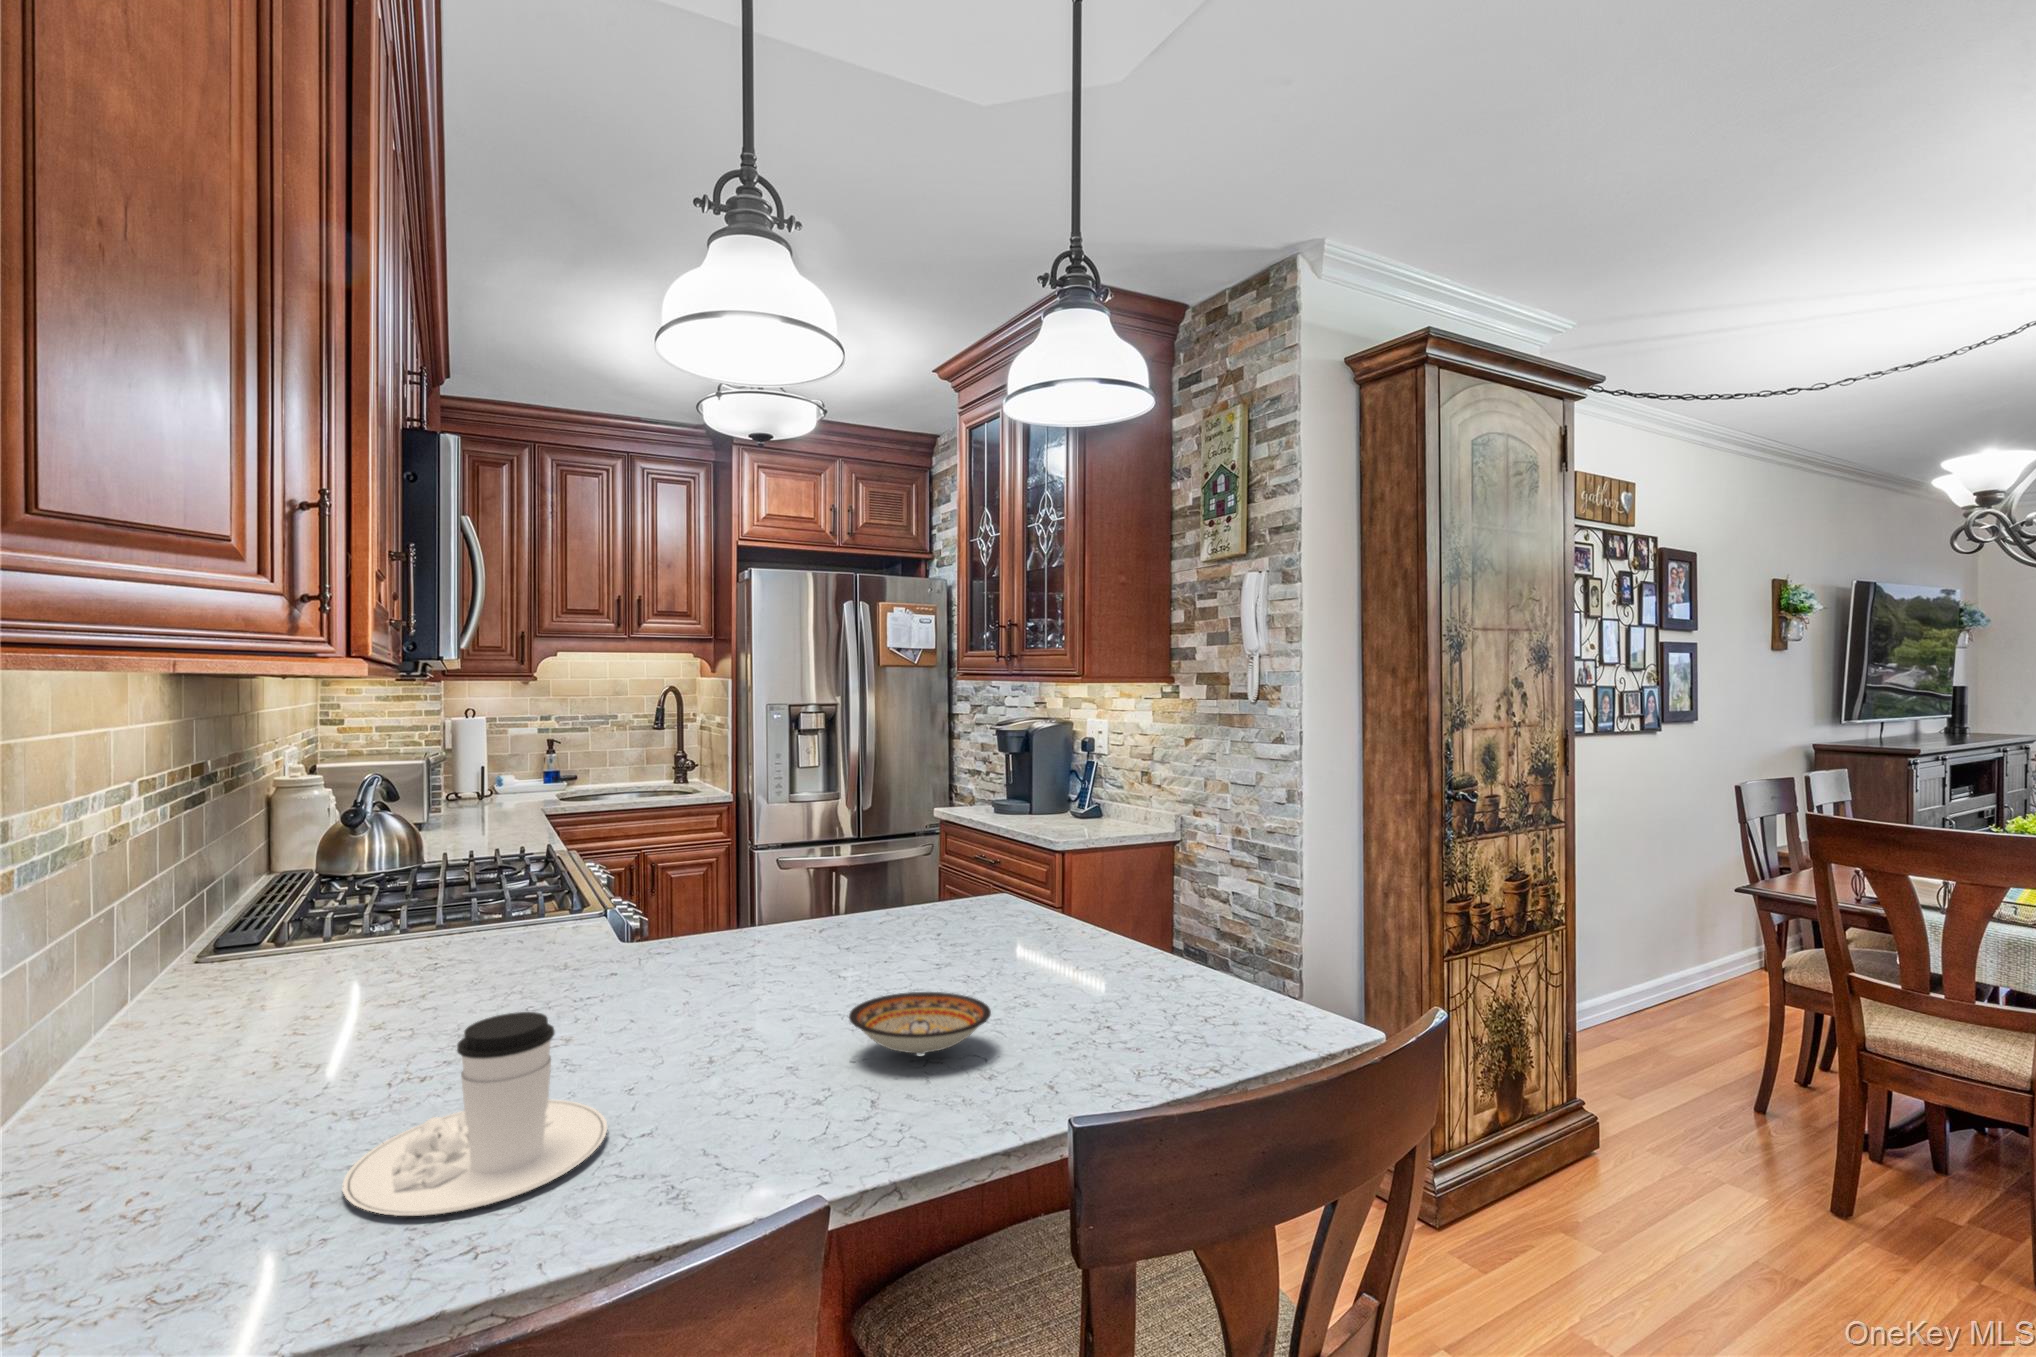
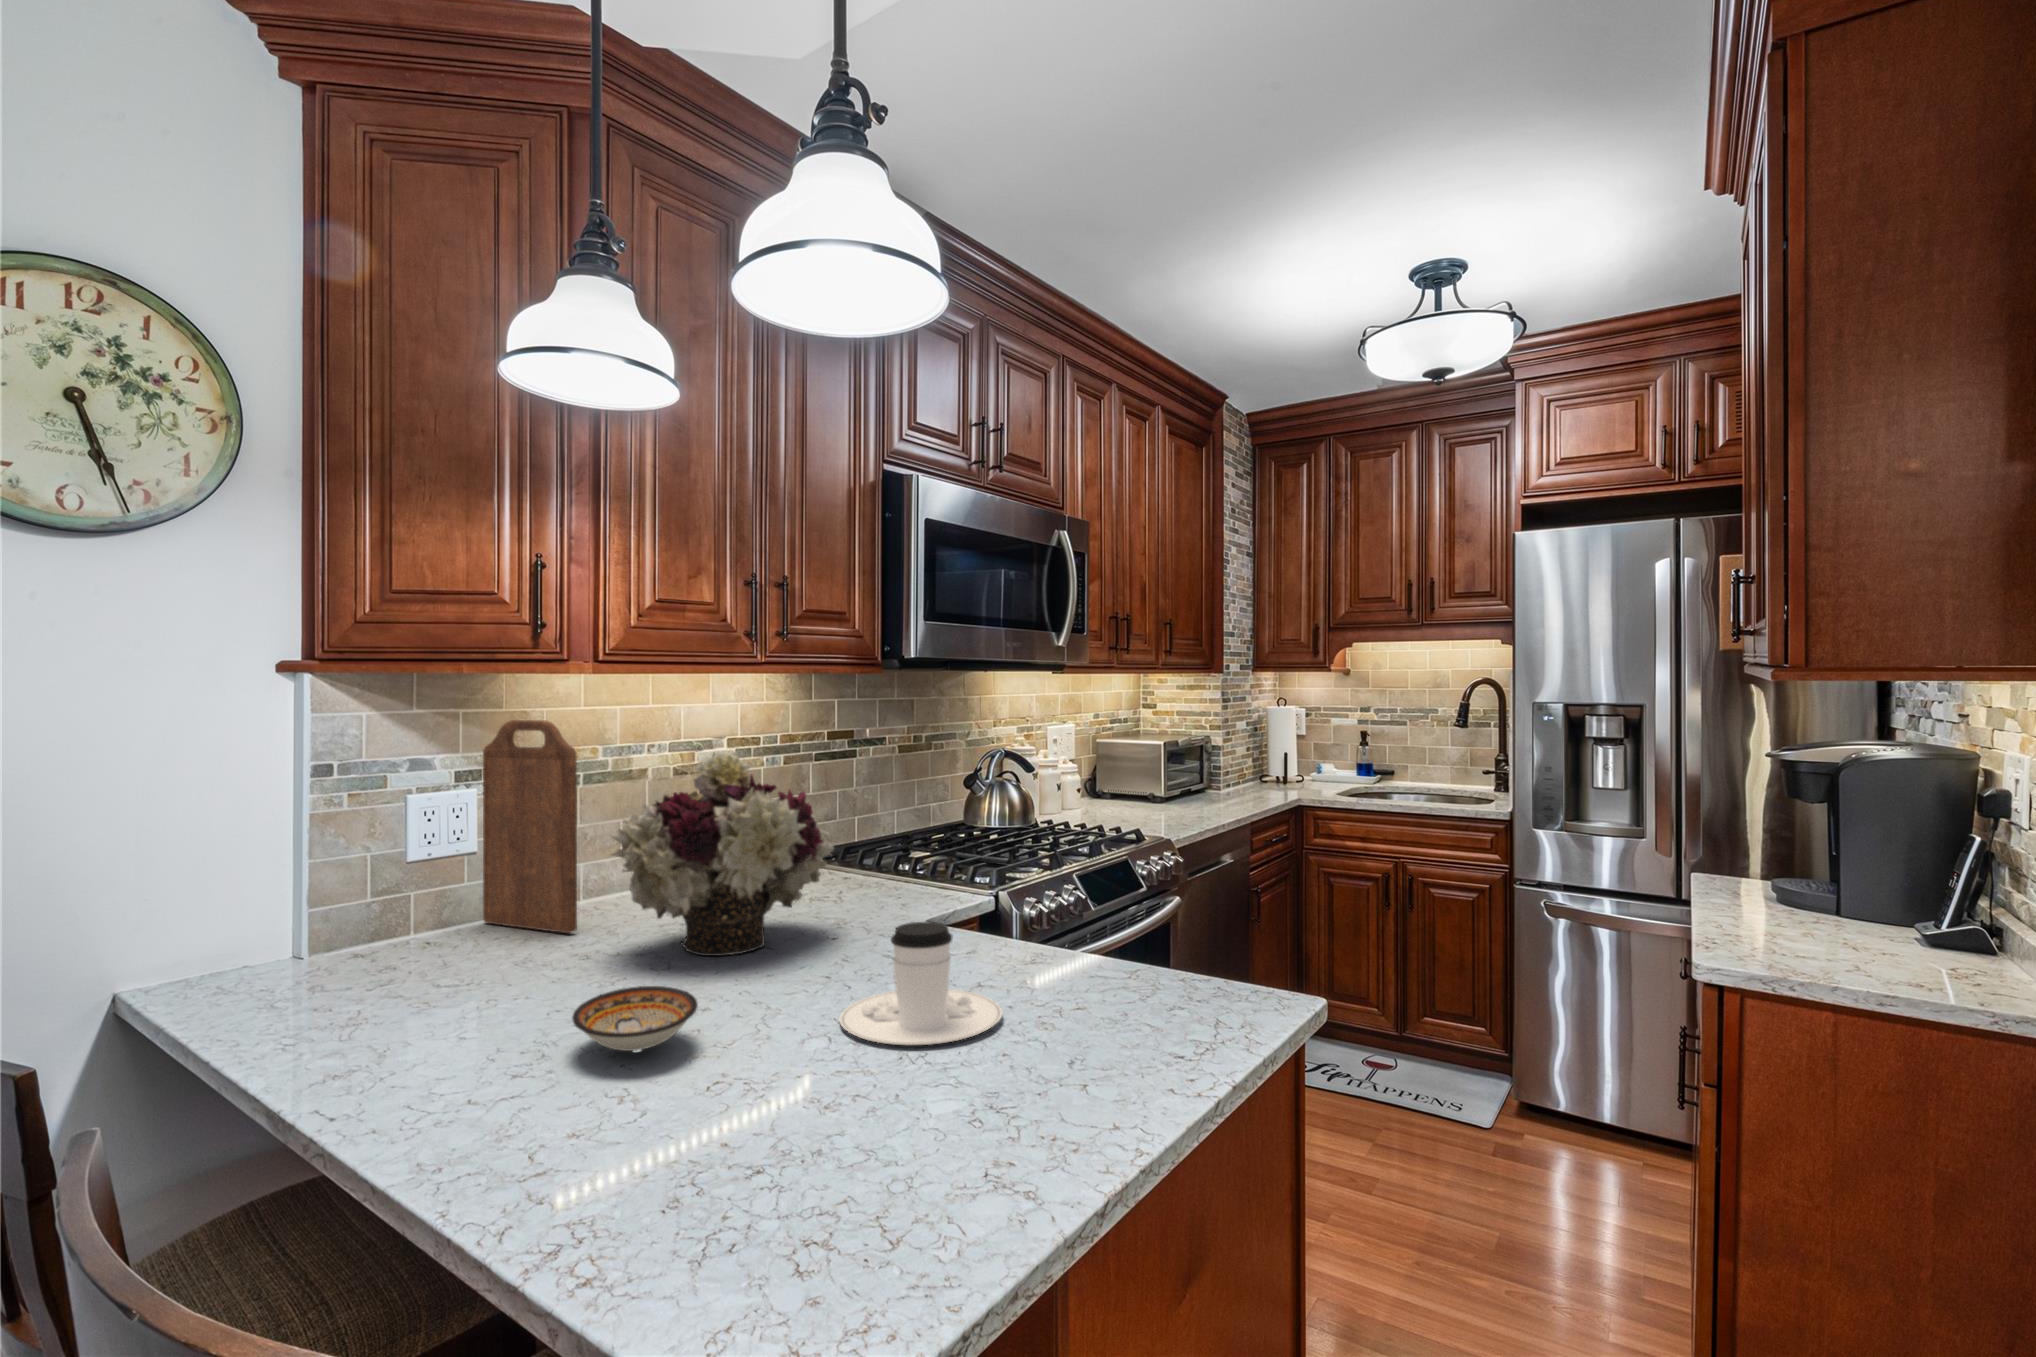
cutting board: none [102,752,368,1135] -> present [483,720,577,933]
flower arrangement: none [505,772,734,1025] -> present [611,751,834,956]
coffee cup: present [343,1012,607,1216] -> present [840,922,1002,1045]

